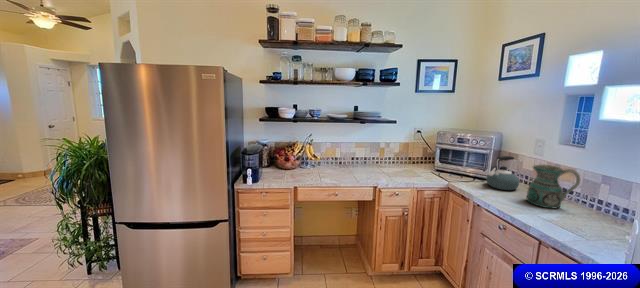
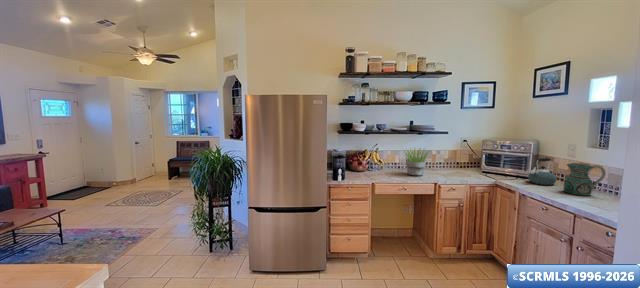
potted plant: none [336,137,375,175] -> present [405,148,428,176]

